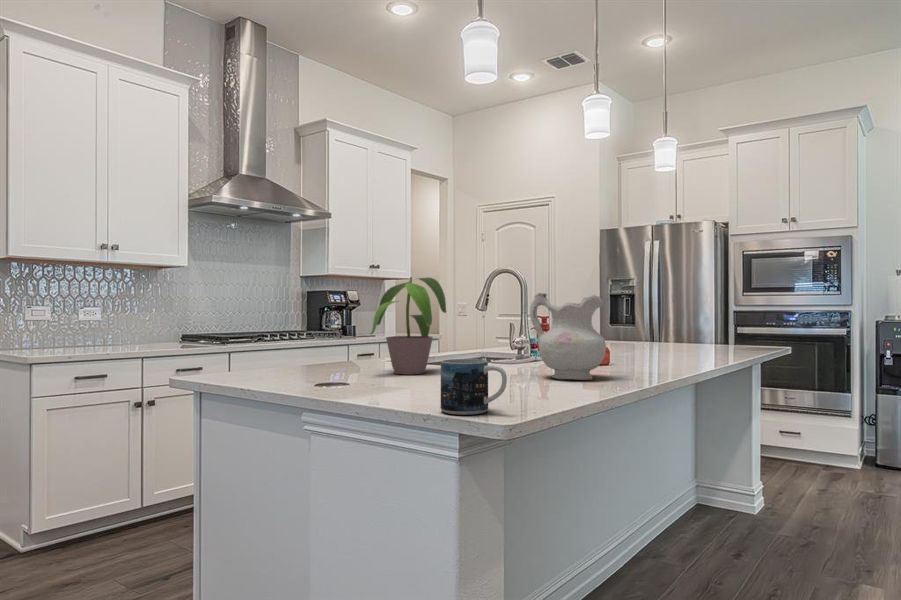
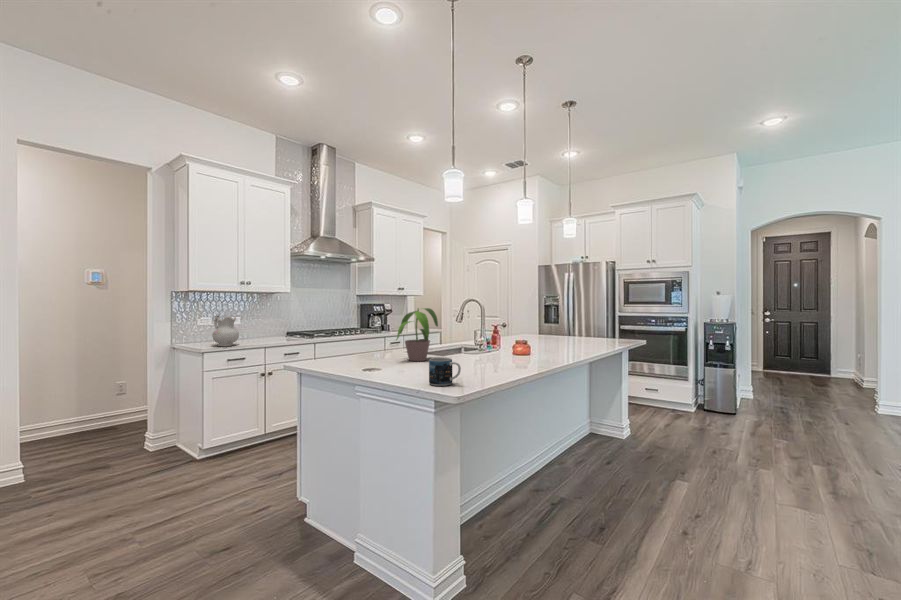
ceramic pitcher: present [530,293,606,380] -> present [212,315,239,346]

